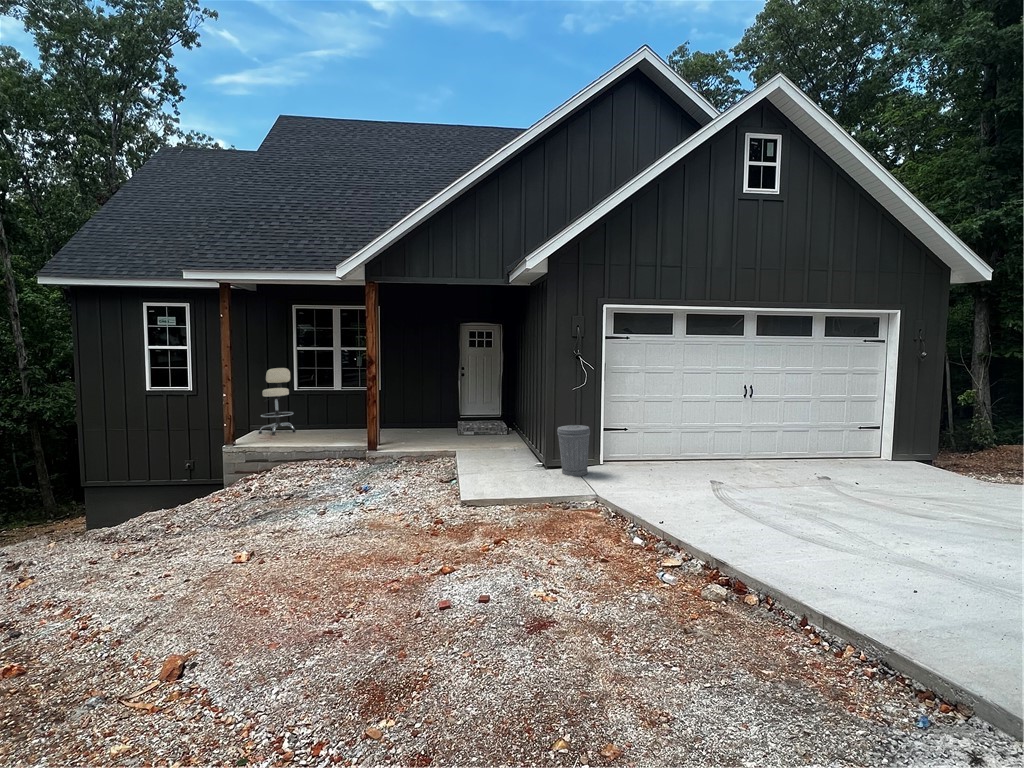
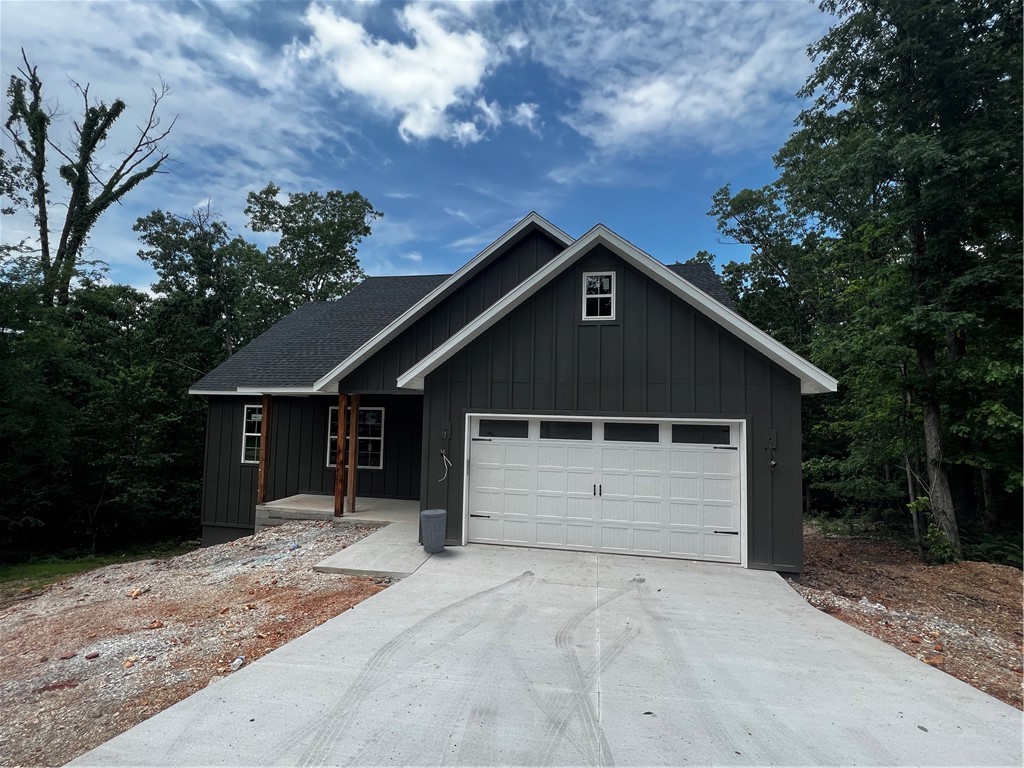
stool: present [258,368,296,435] -> none [298,451,325,499]

